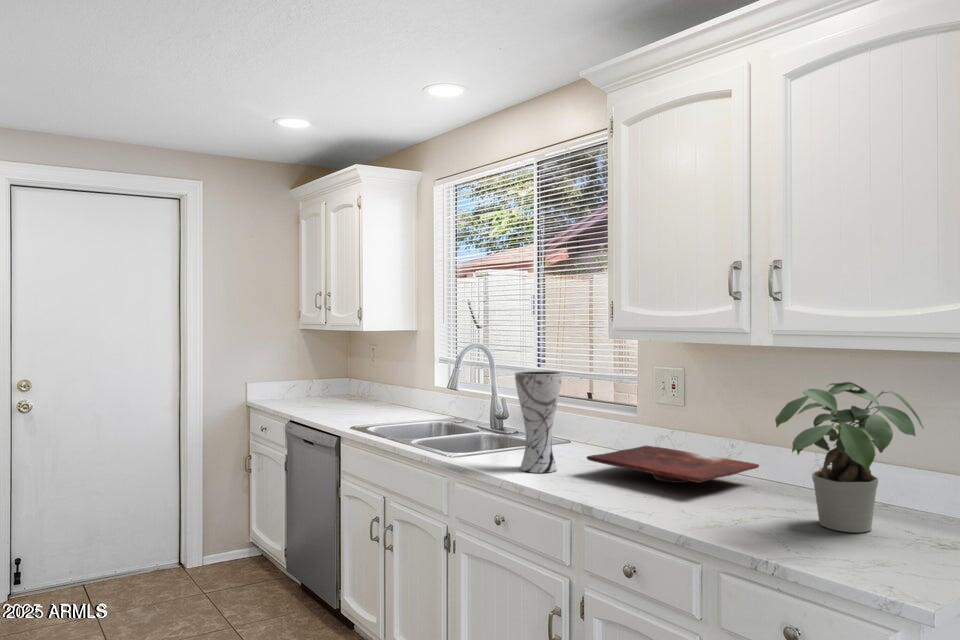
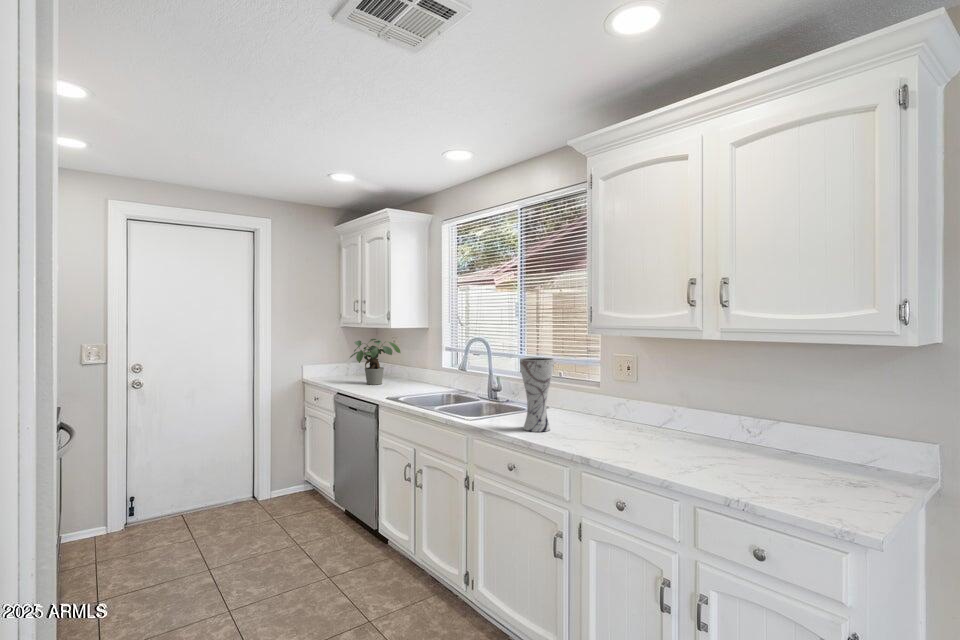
potted plant: present [775,382,924,533] -> present [350,339,401,385]
cutting board: present [587,446,759,483] -> none [573,411,698,439]

